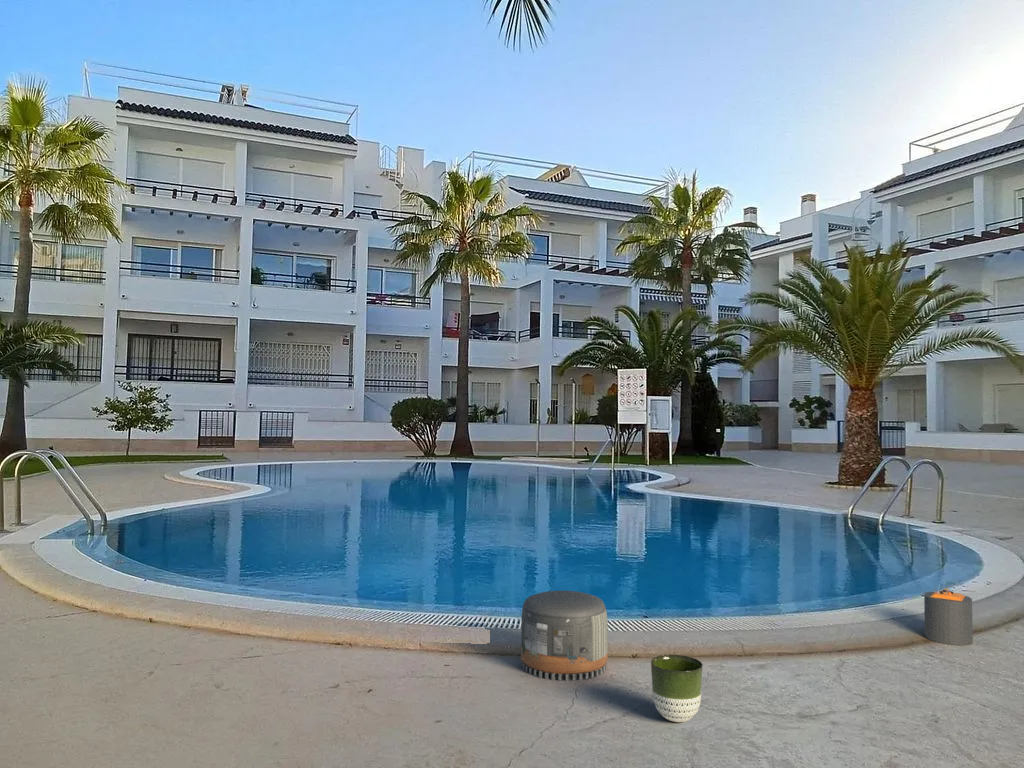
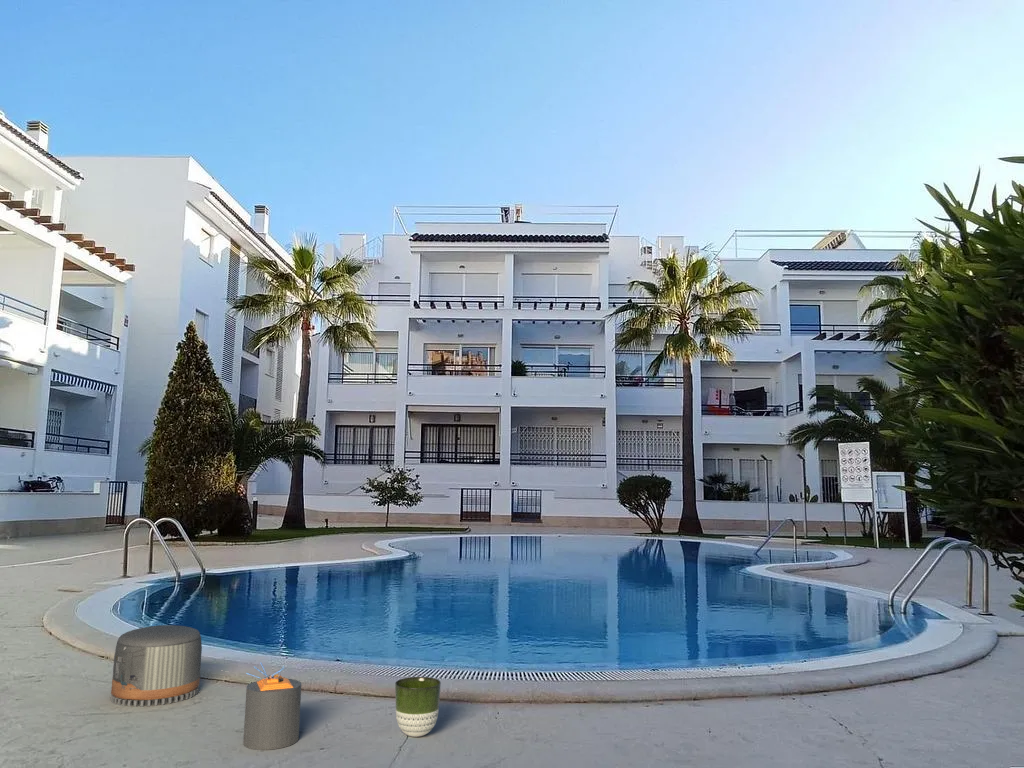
trash can: present [924,581,973,645] -> present [243,662,301,750]
planter: present [651,655,703,722] -> present [395,677,441,737]

